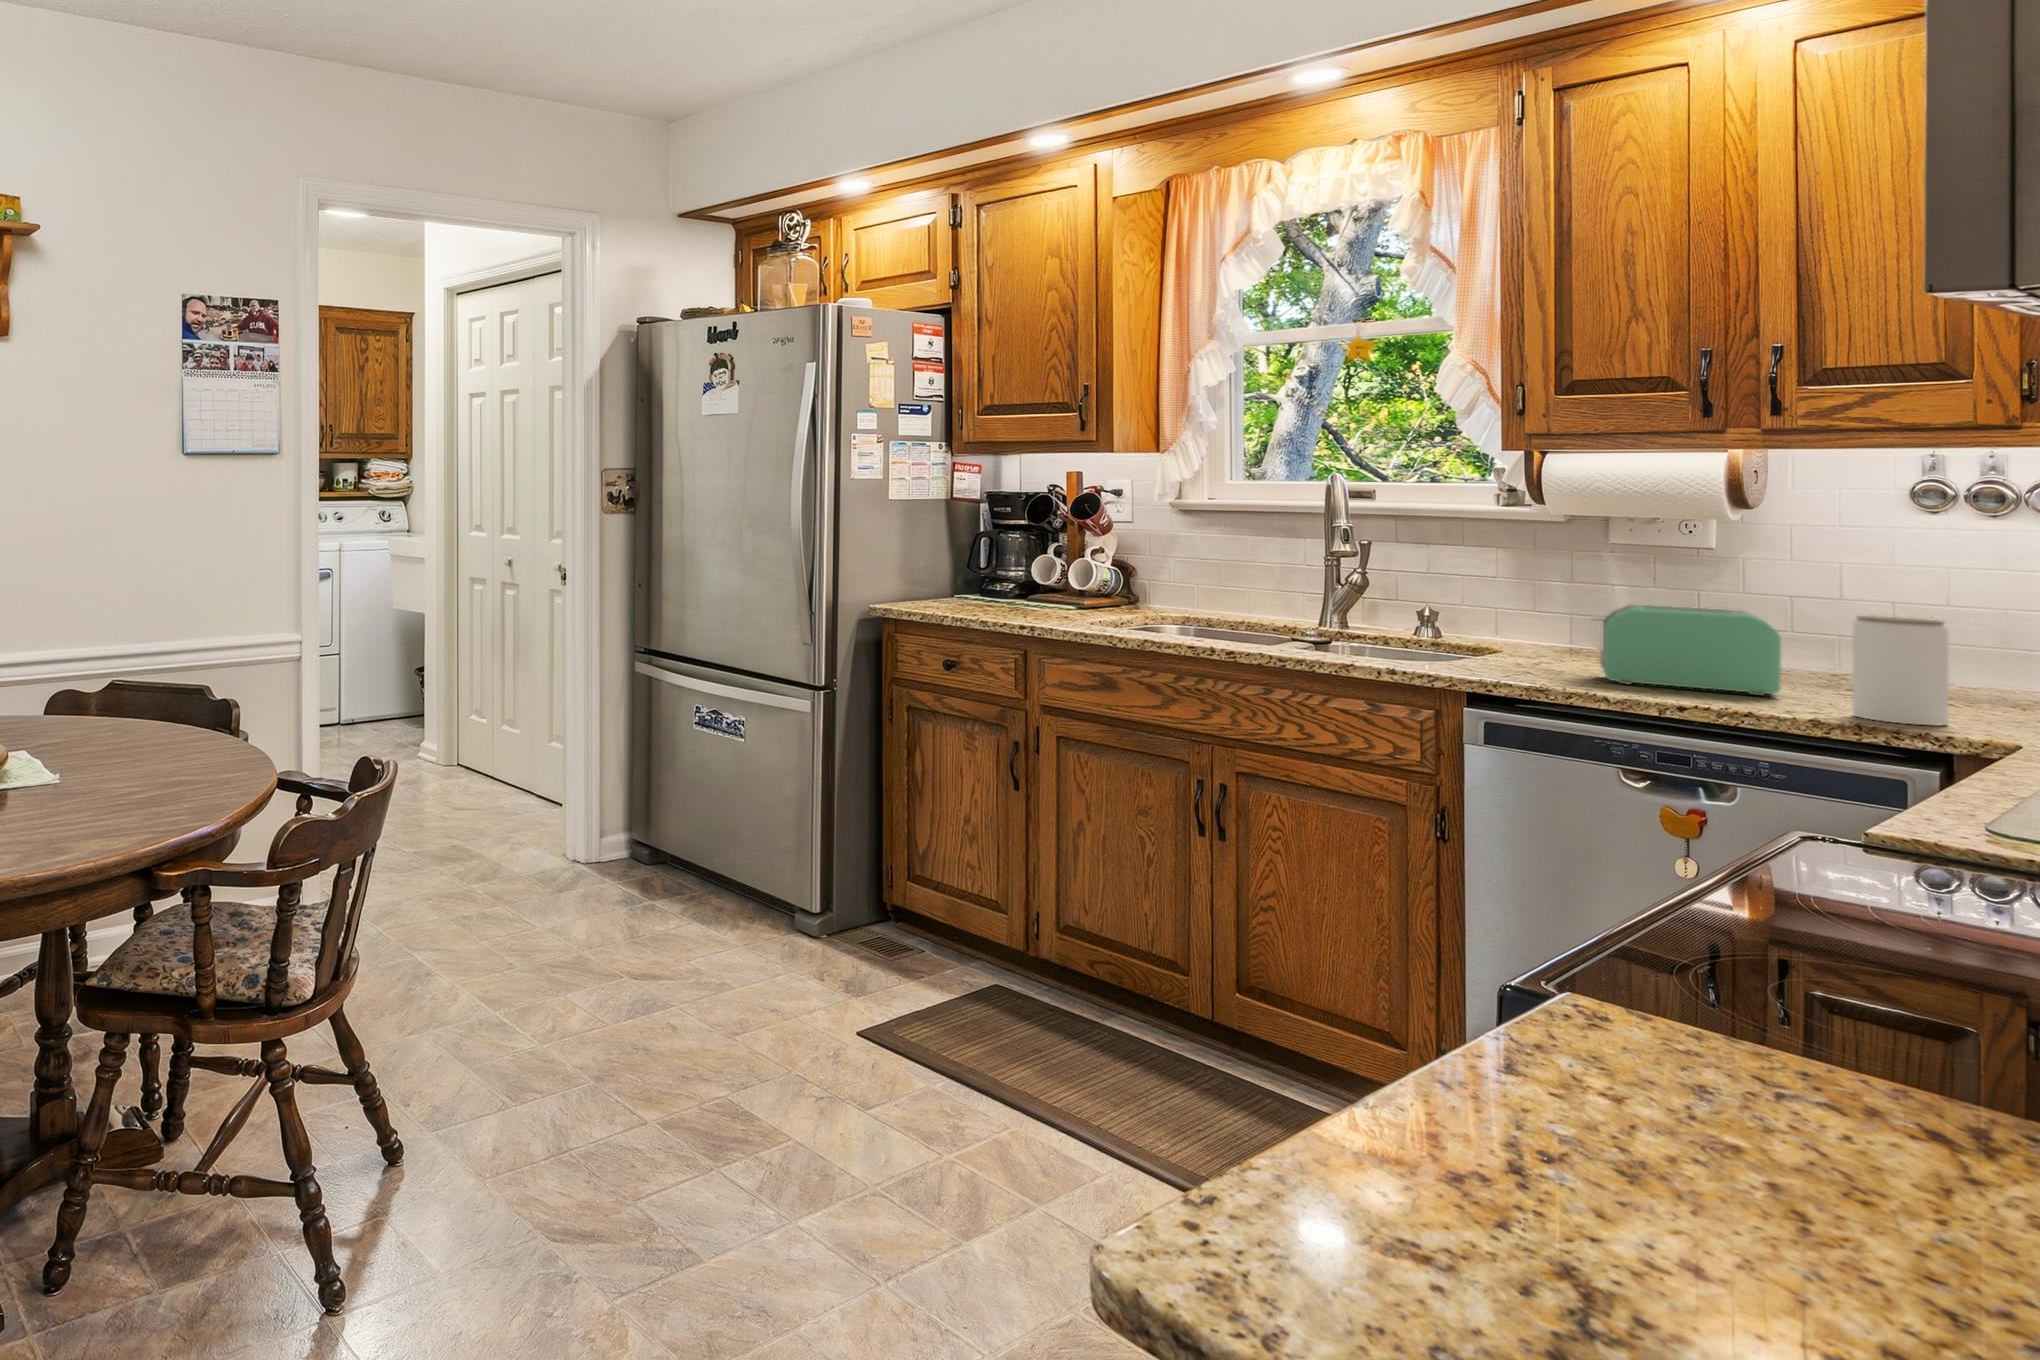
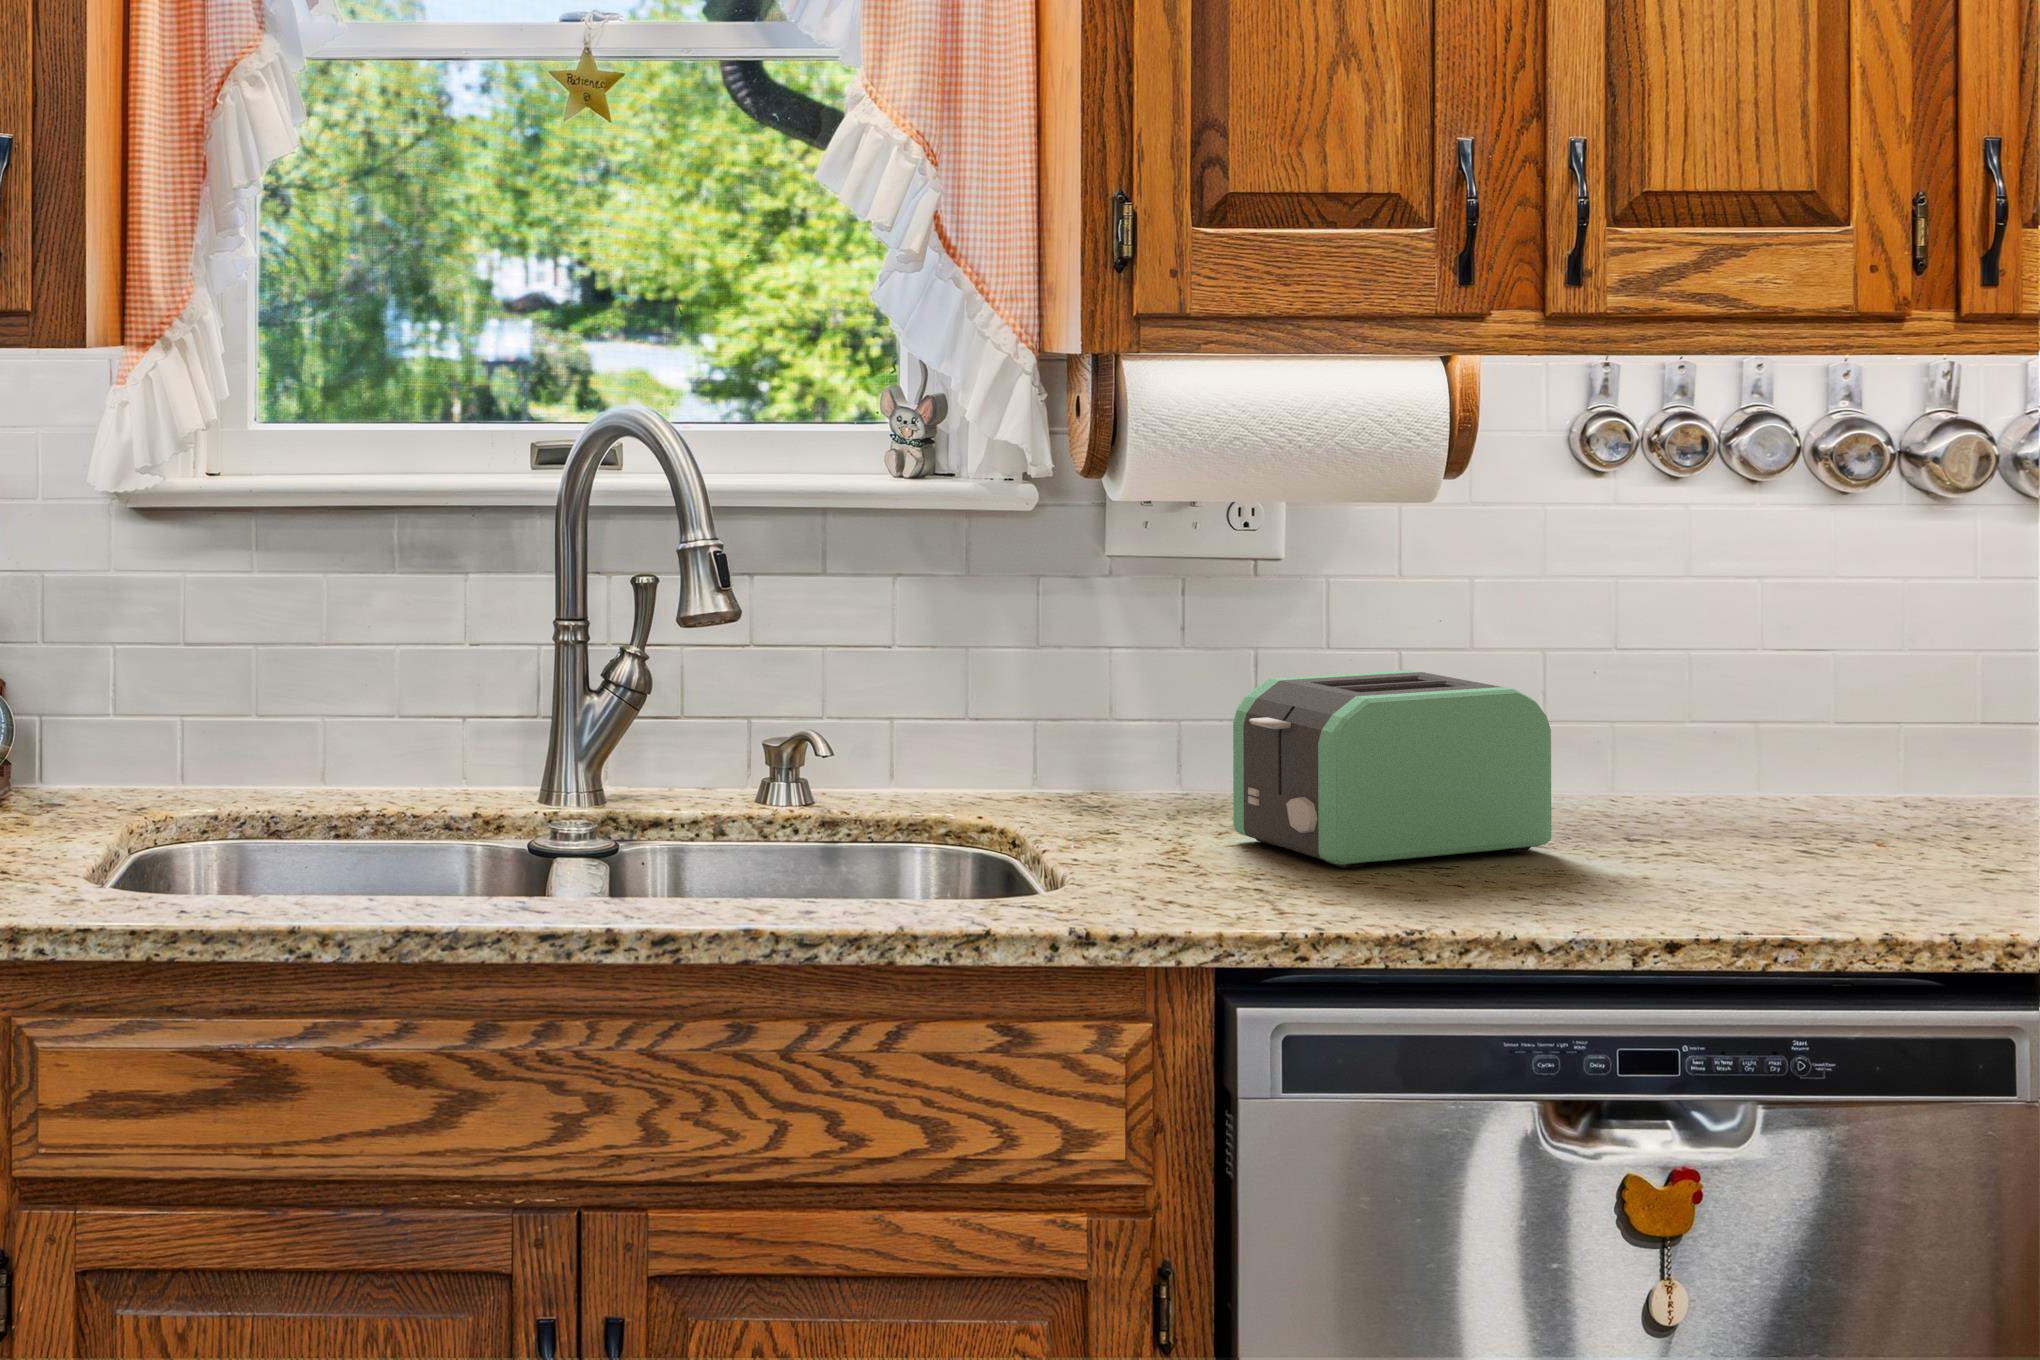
jar: present [1853,616,1949,726] -> none [1763,681,1914,902]

